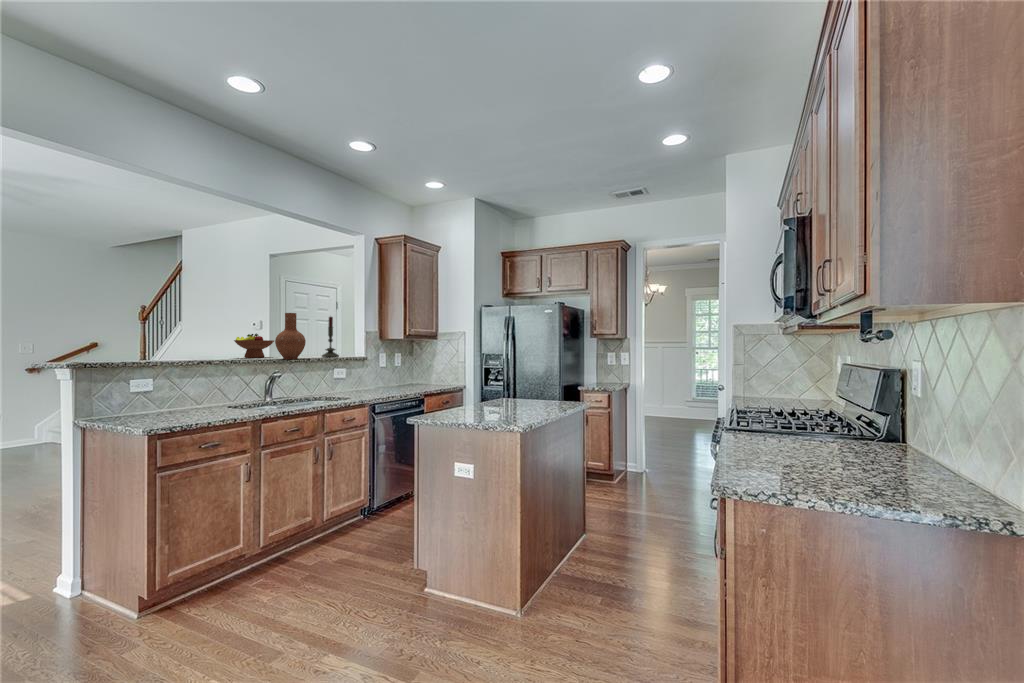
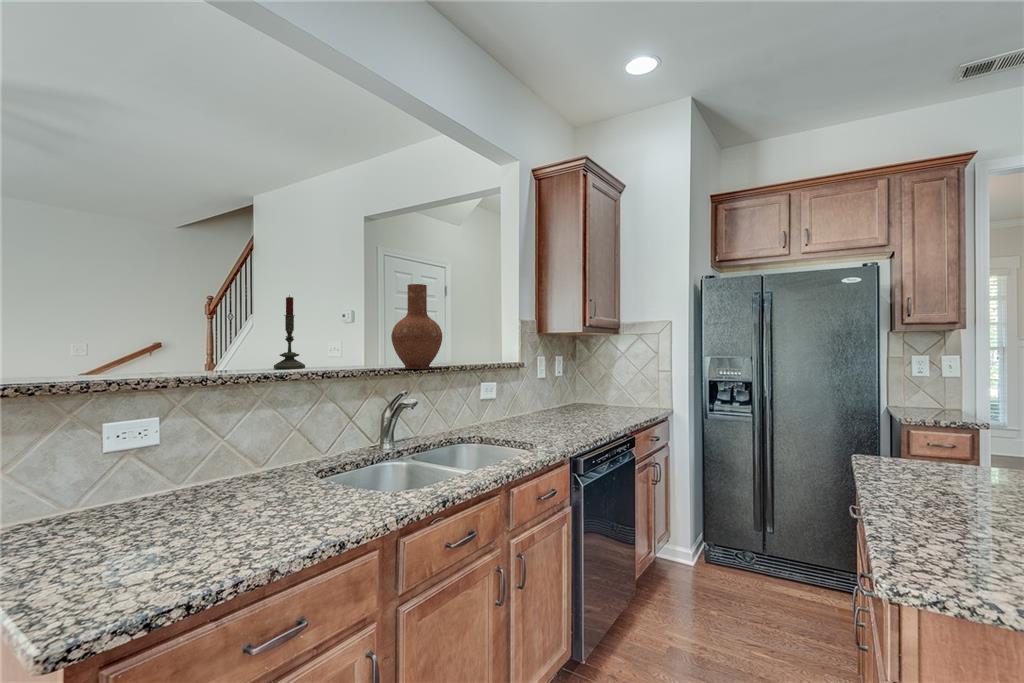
candle: present [322,317,339,357] -> present [274,295,305,369]
fruit bowl: present [234,334,274,358] -> none [318,325,379,364]

